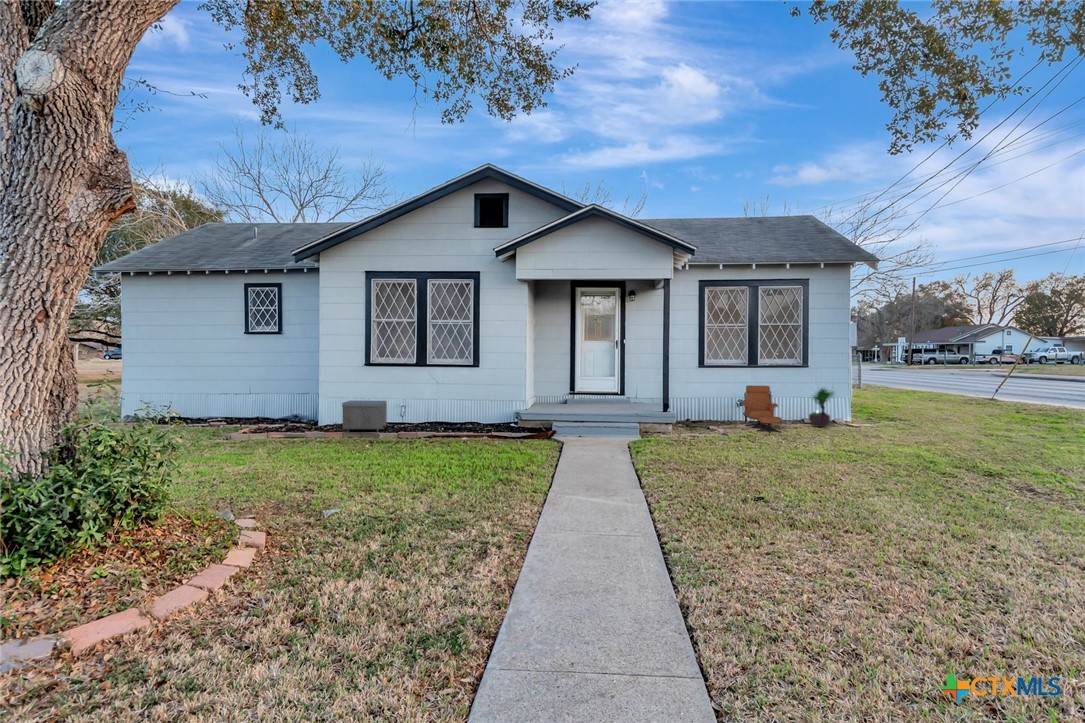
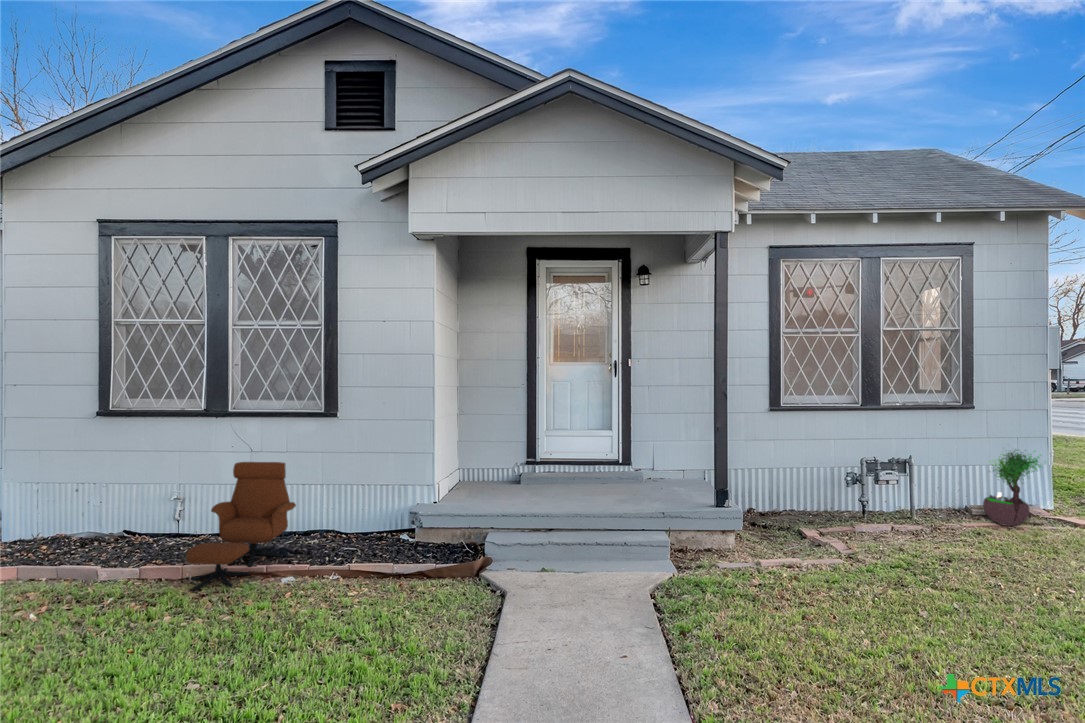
lounge chair: present [741,385,782,433] -> present [186,462,296,591]
storage bench: present [342,401,387,432] -> none [23,489,141,562]

